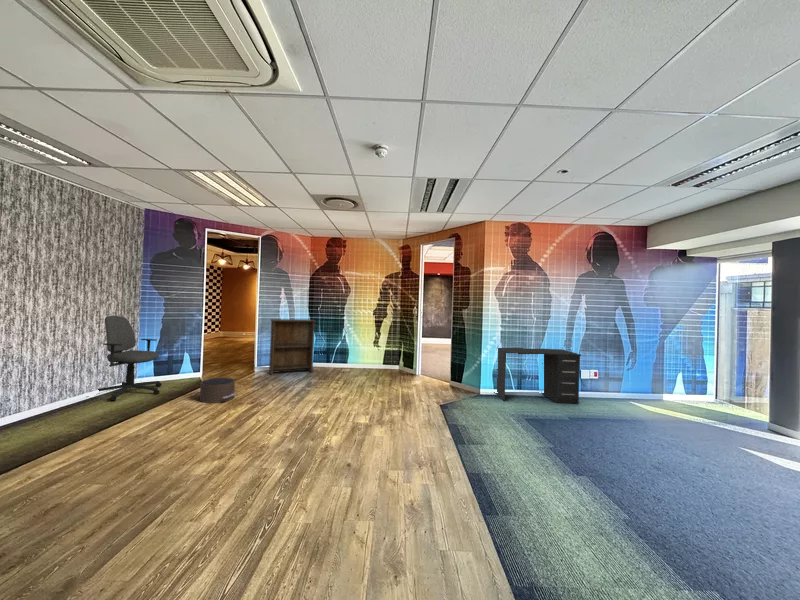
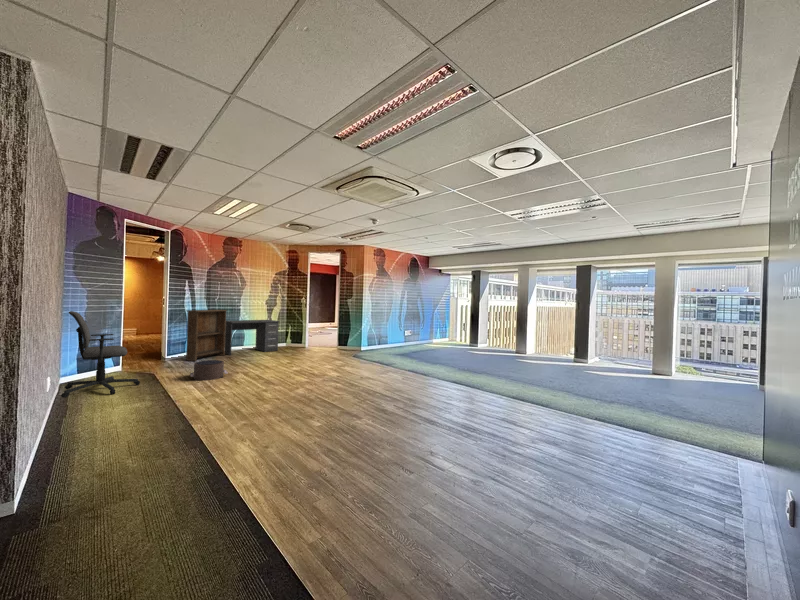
desk: present [496,347,581,404] -> present [225,320,279,355]

